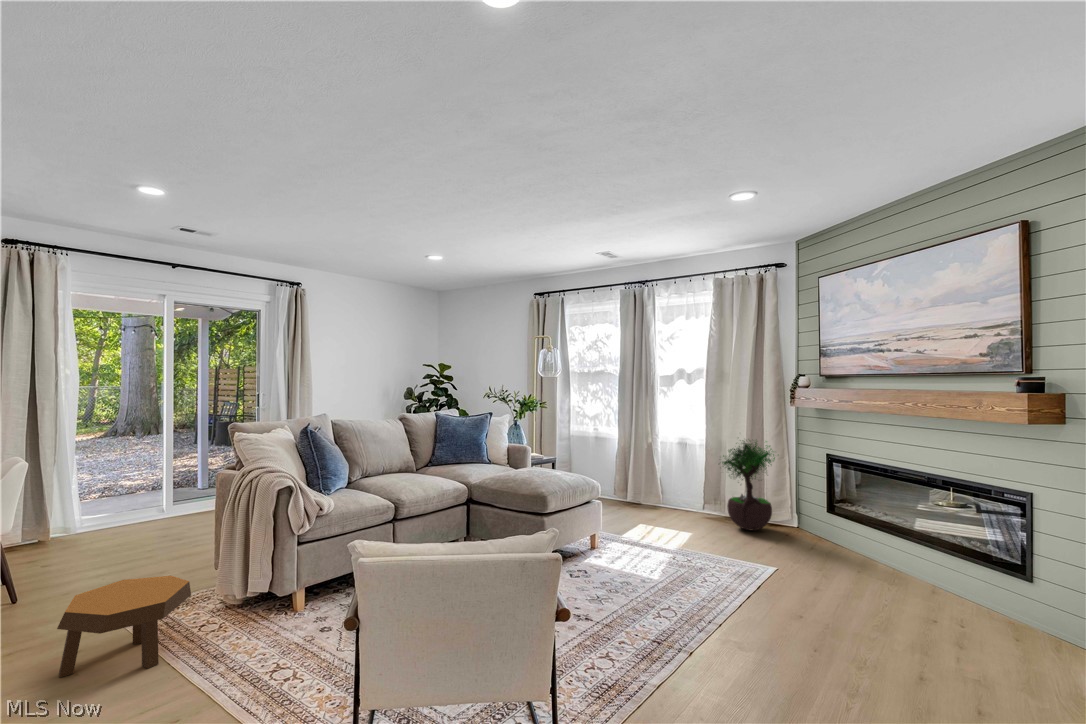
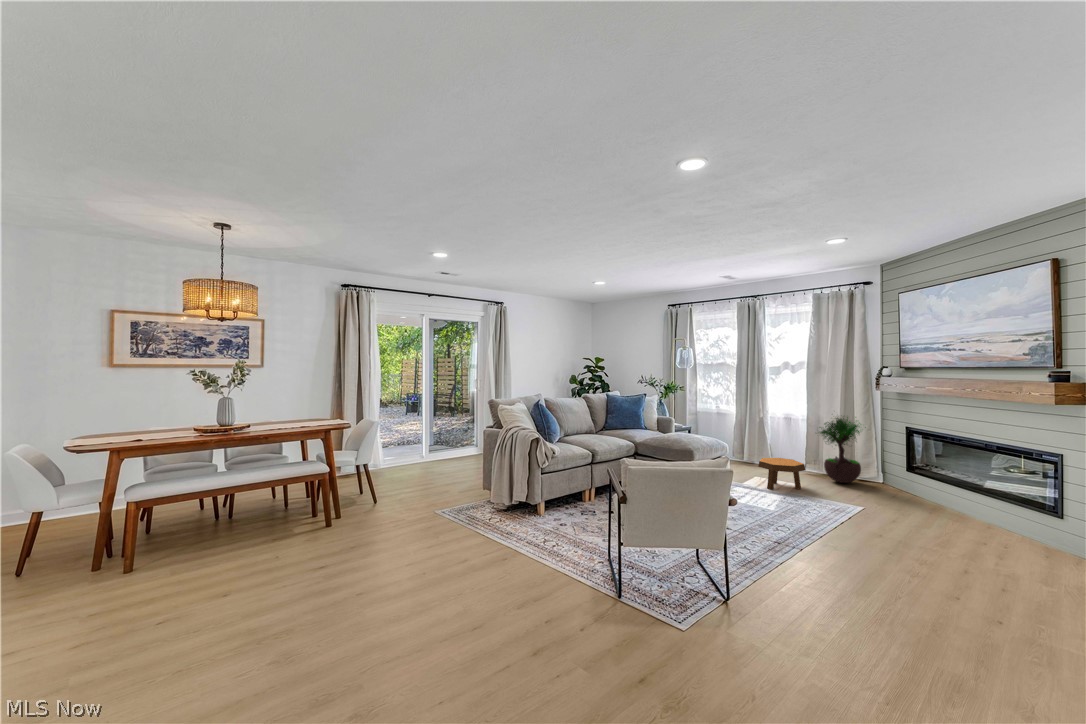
footstool: present [57,576,191,677] -> present [758,458,806,489]

